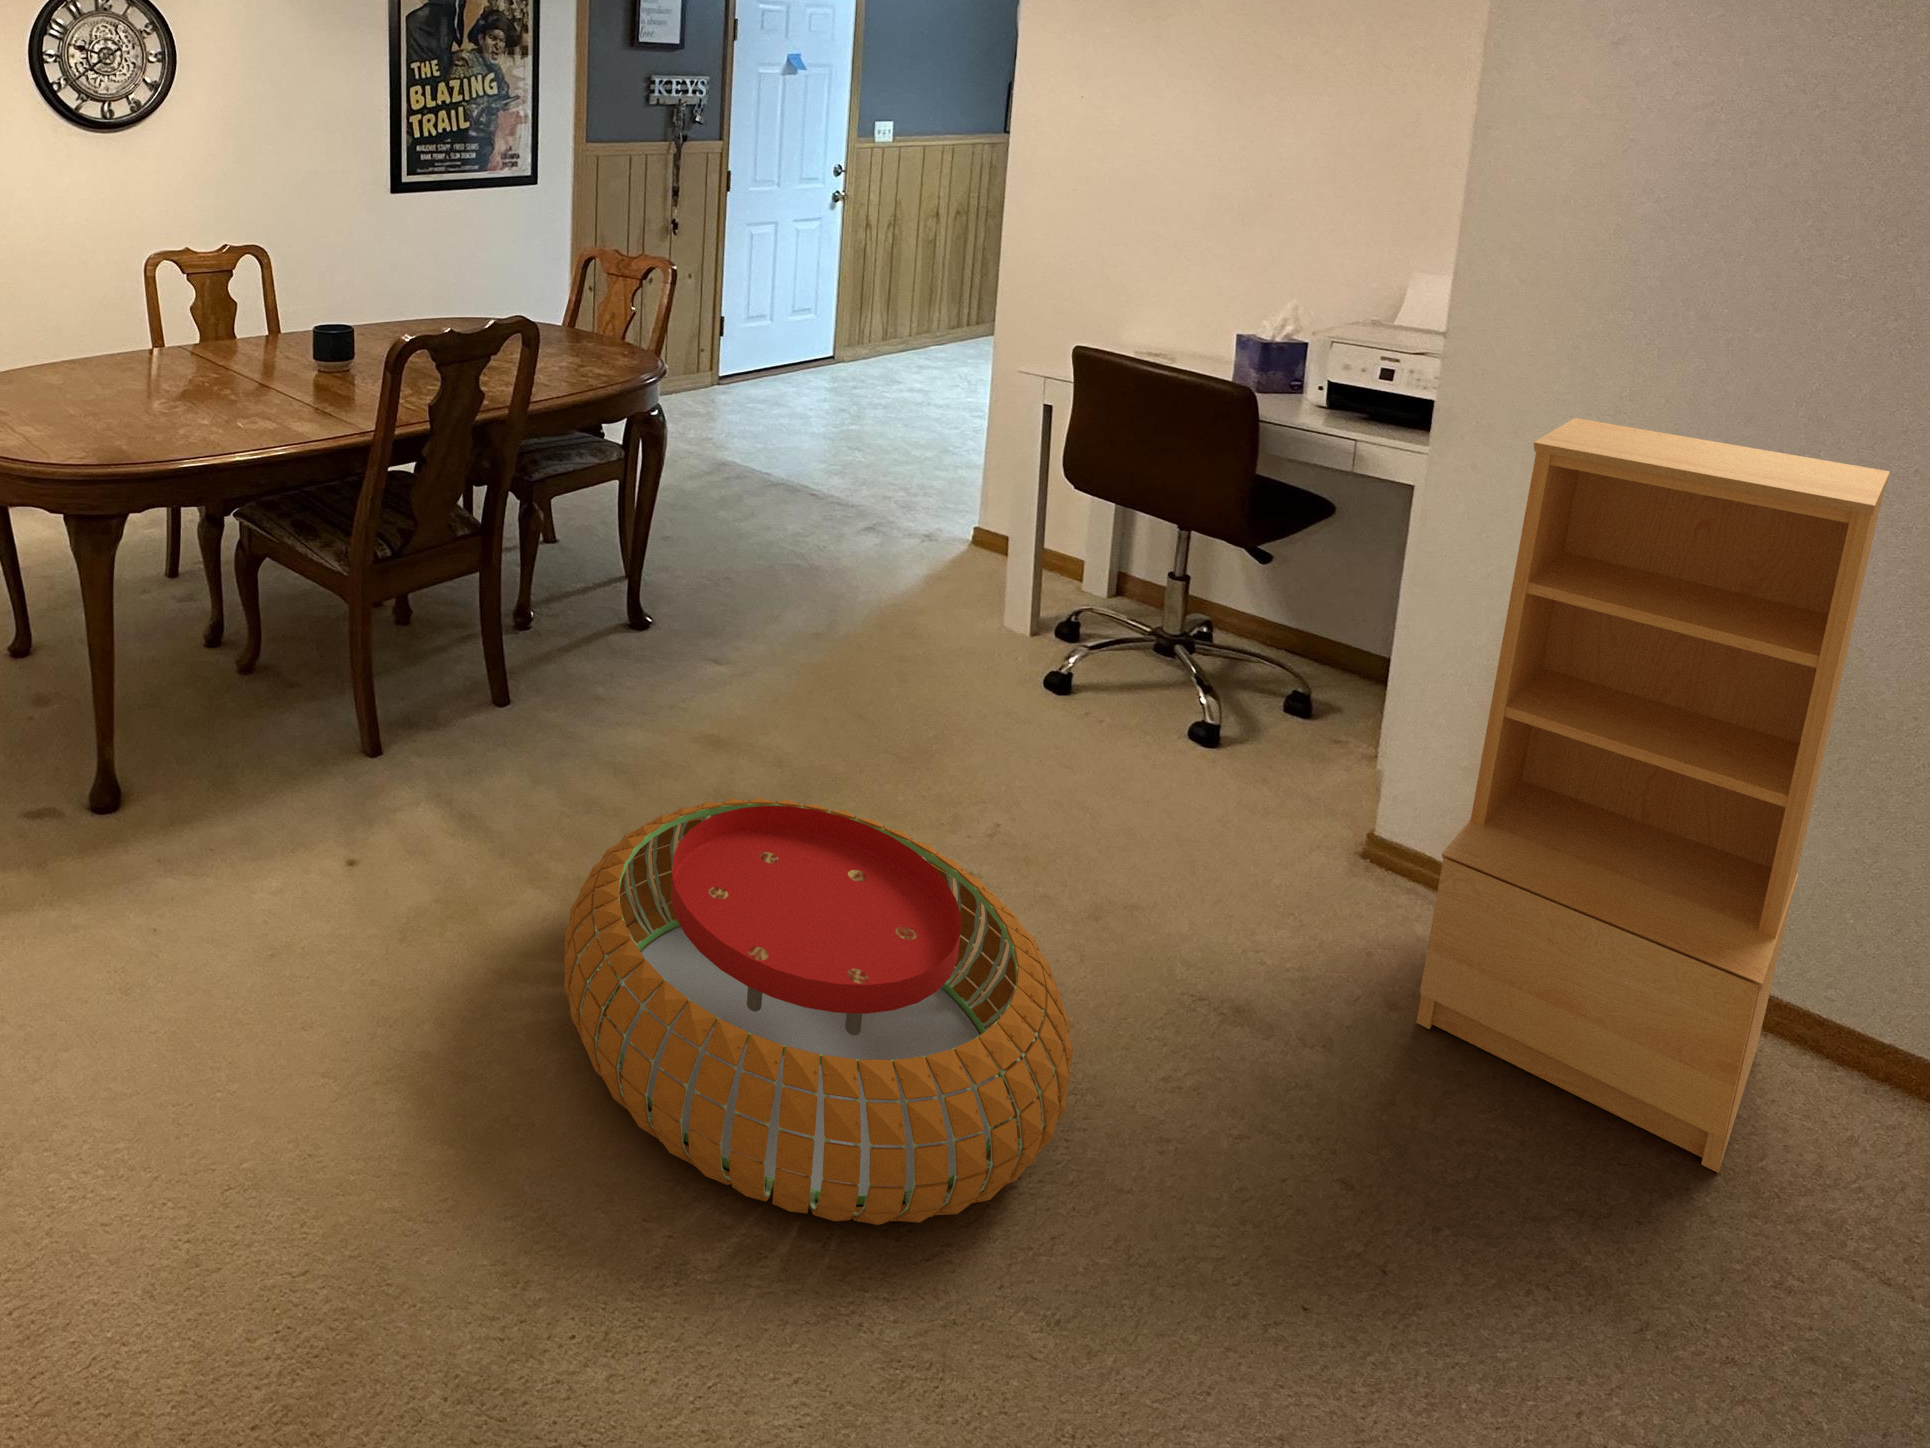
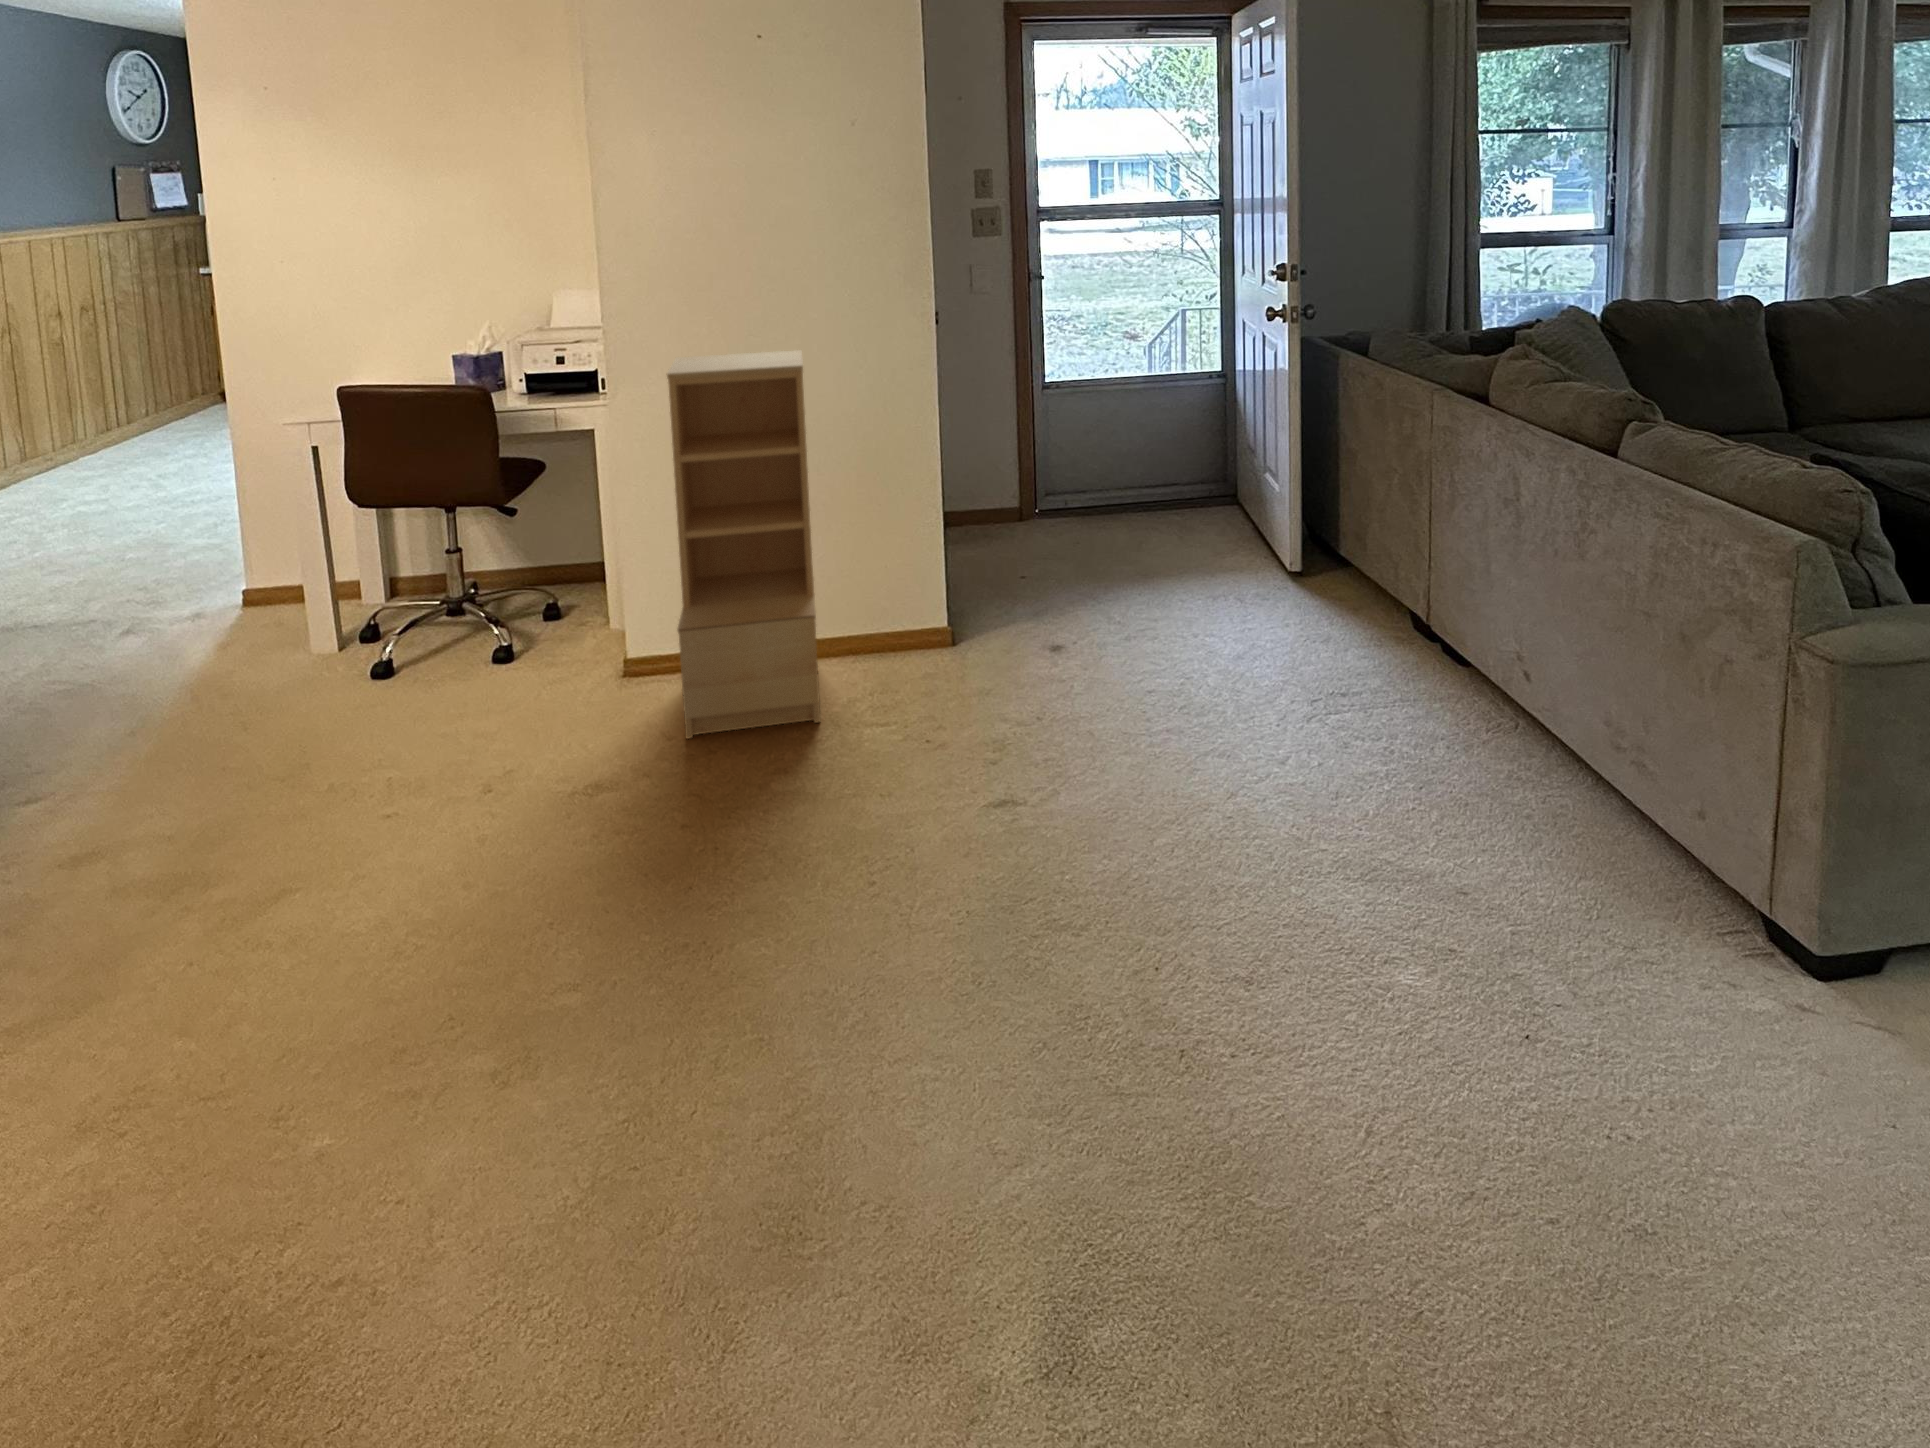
pouf: present [564,798,1073,1225] -> none [49,793,537,1134]

